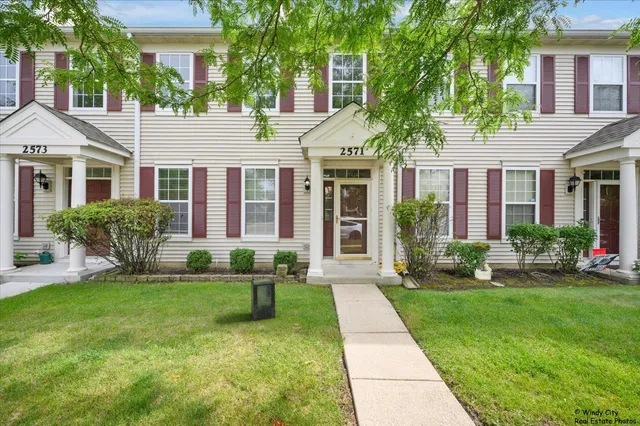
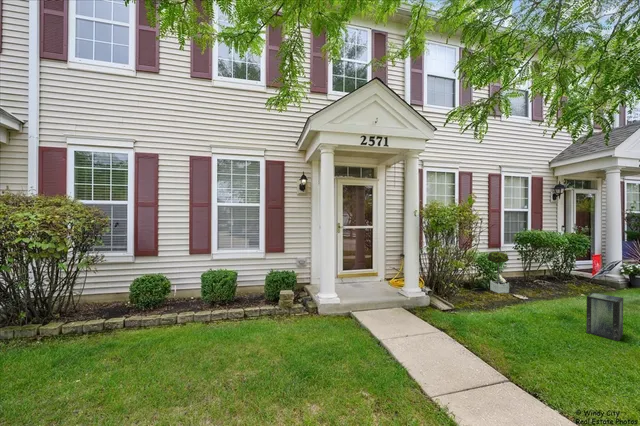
storage box: present [251,278,275,321] -> present [586,293,623,341]

